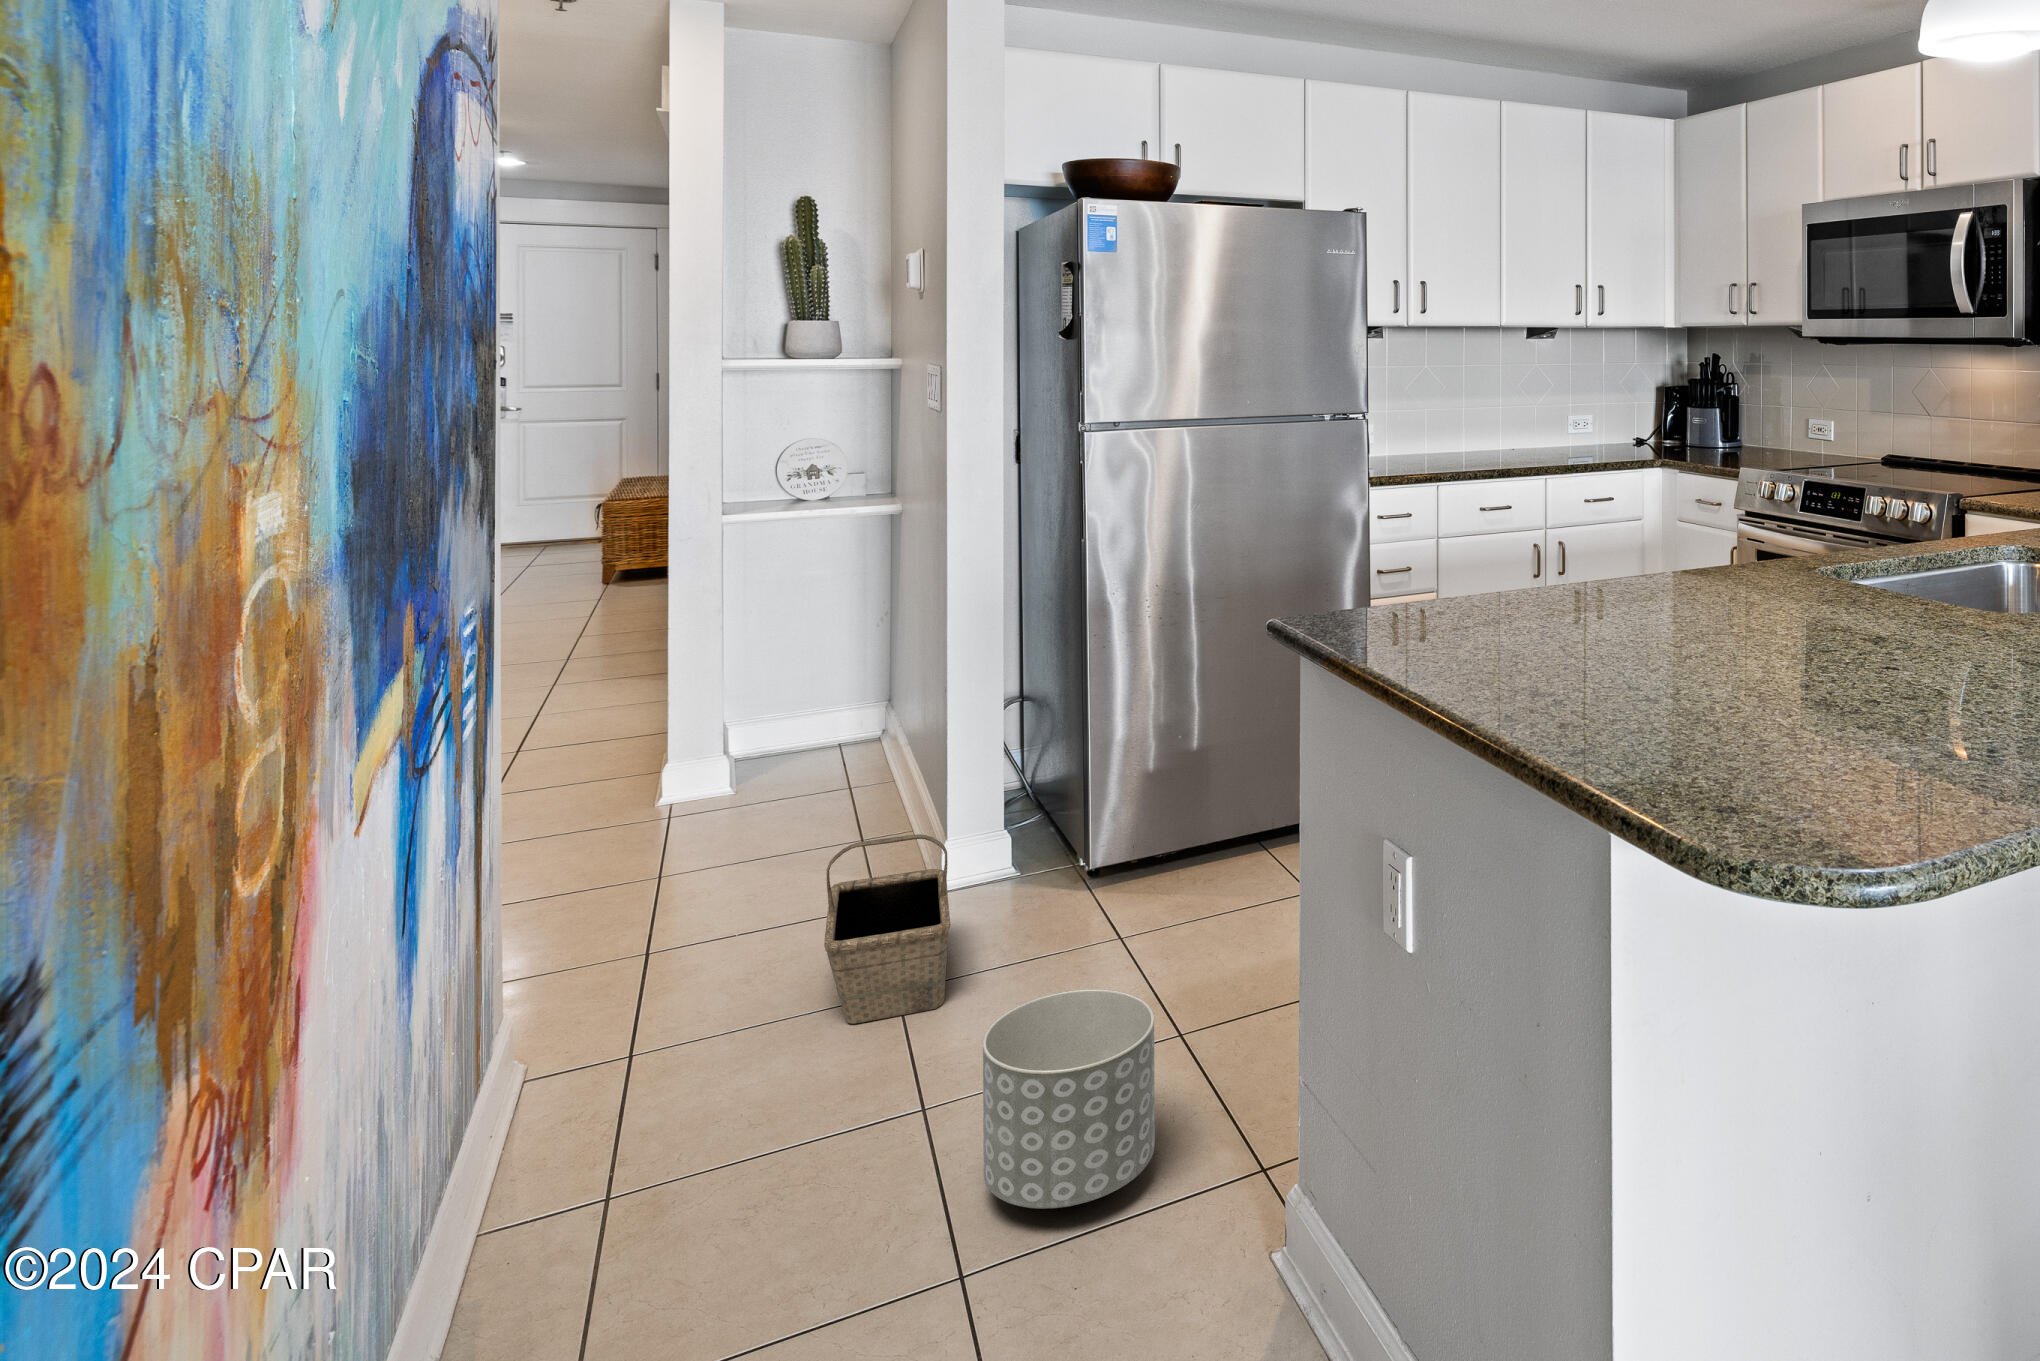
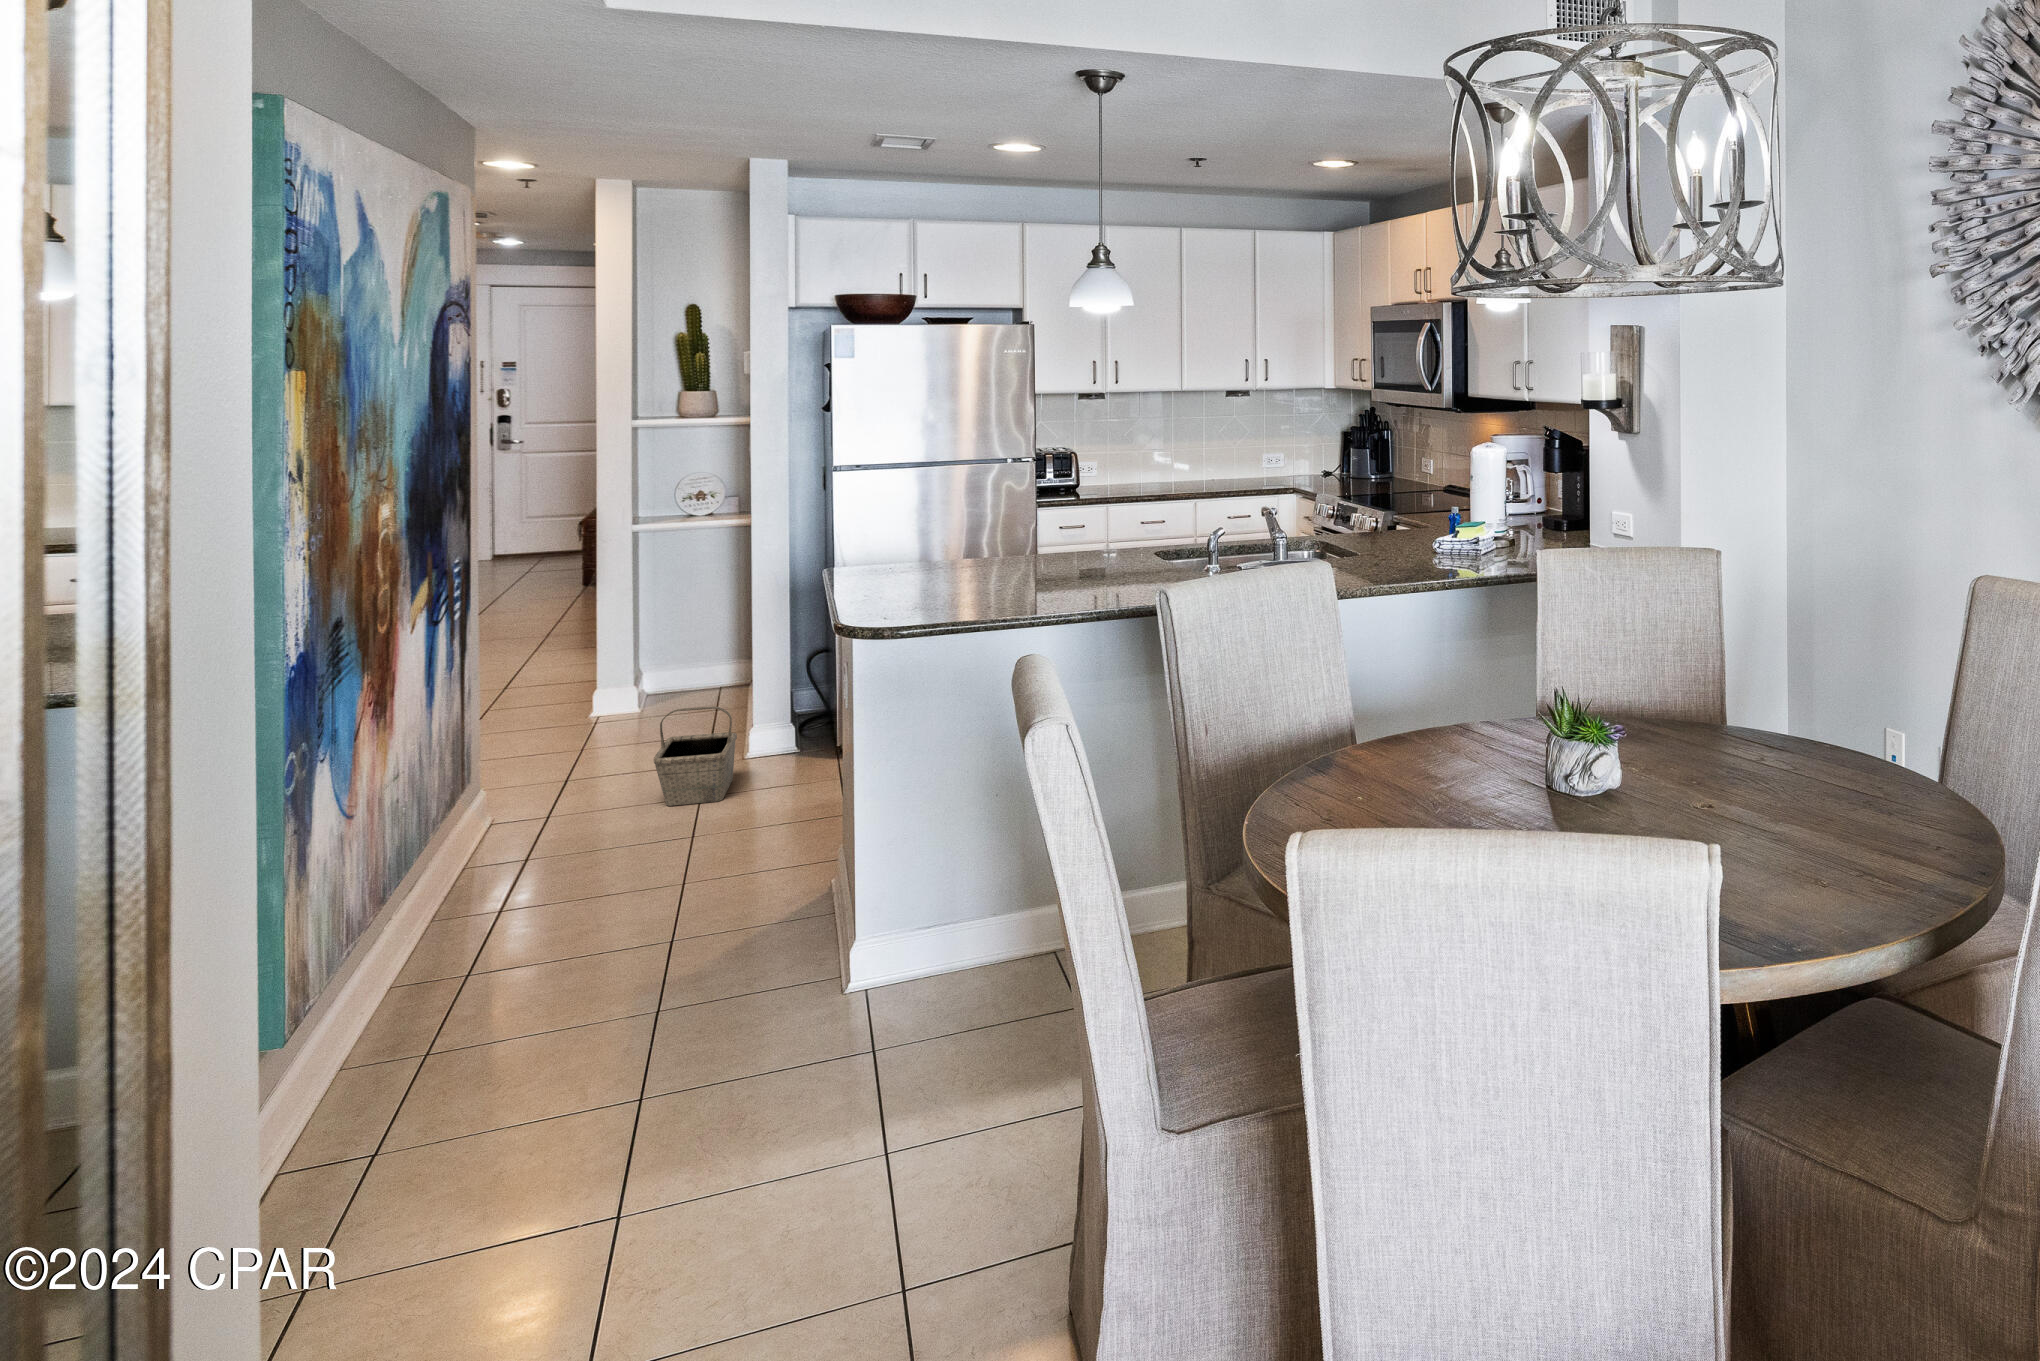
planter: present [983,989,1155,1209] -> none [704,767,796,863]

